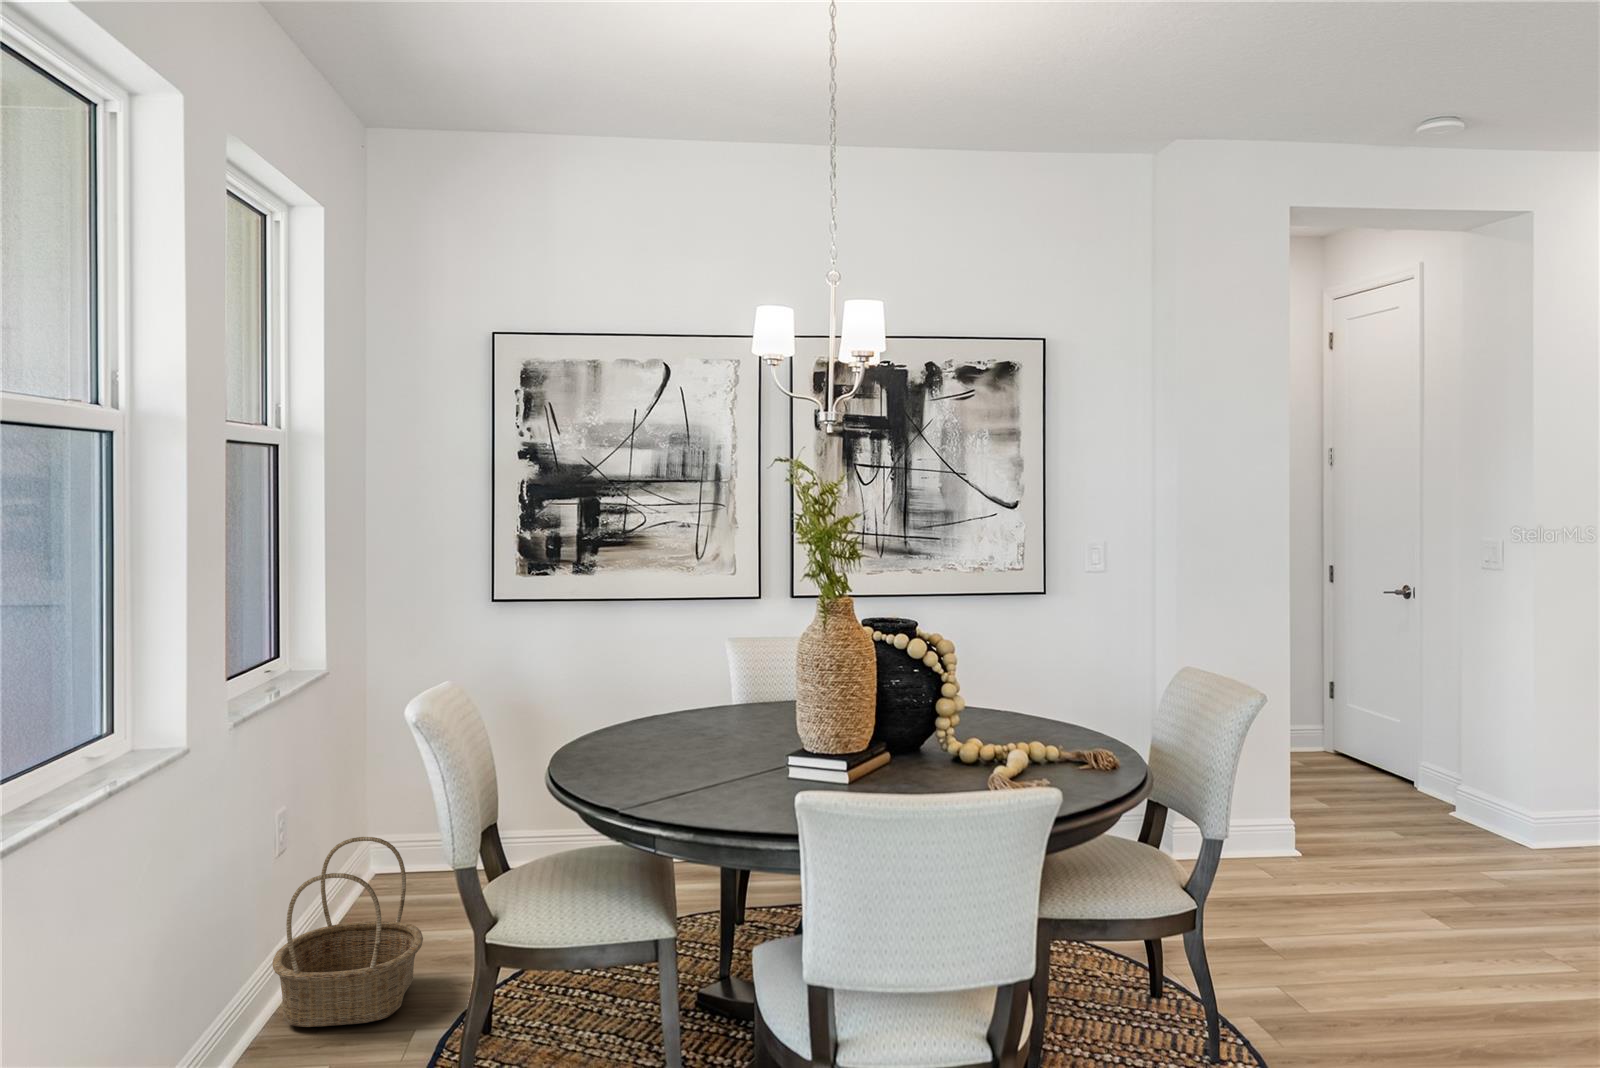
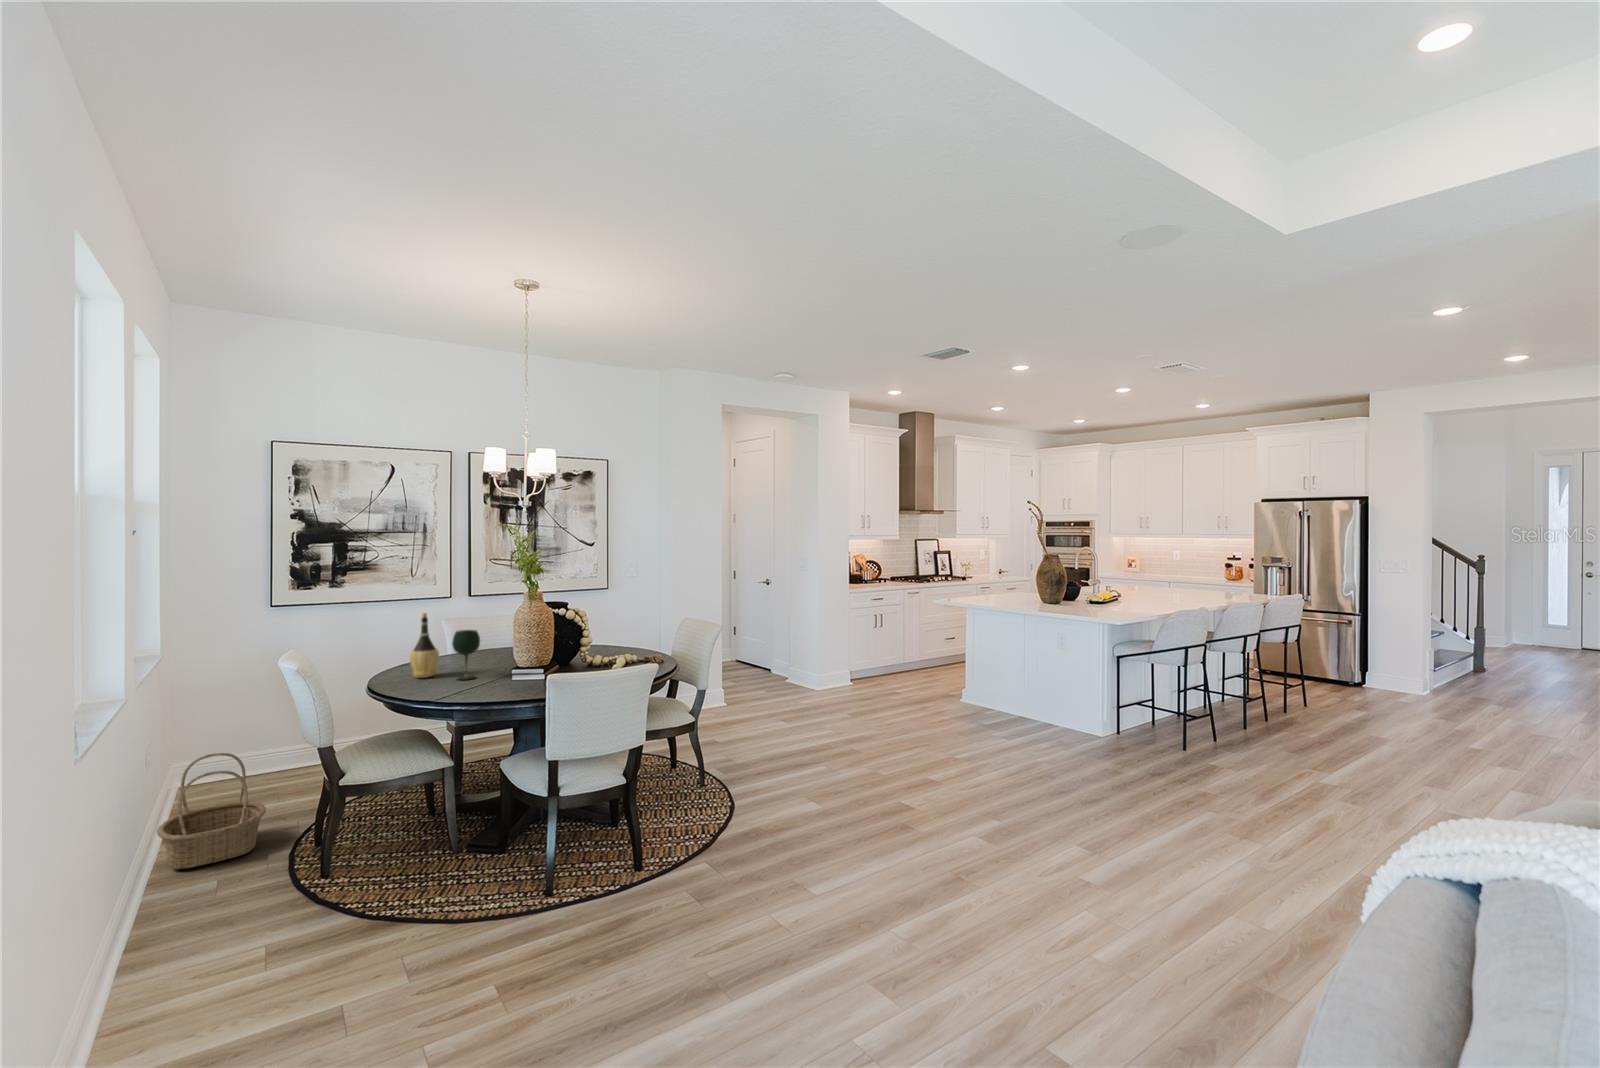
wine bottle: none [615,624,666,750] -> present [410,613,439,678]
wine glass: none [679,662,731,764] -> present [452,630,480,680]

